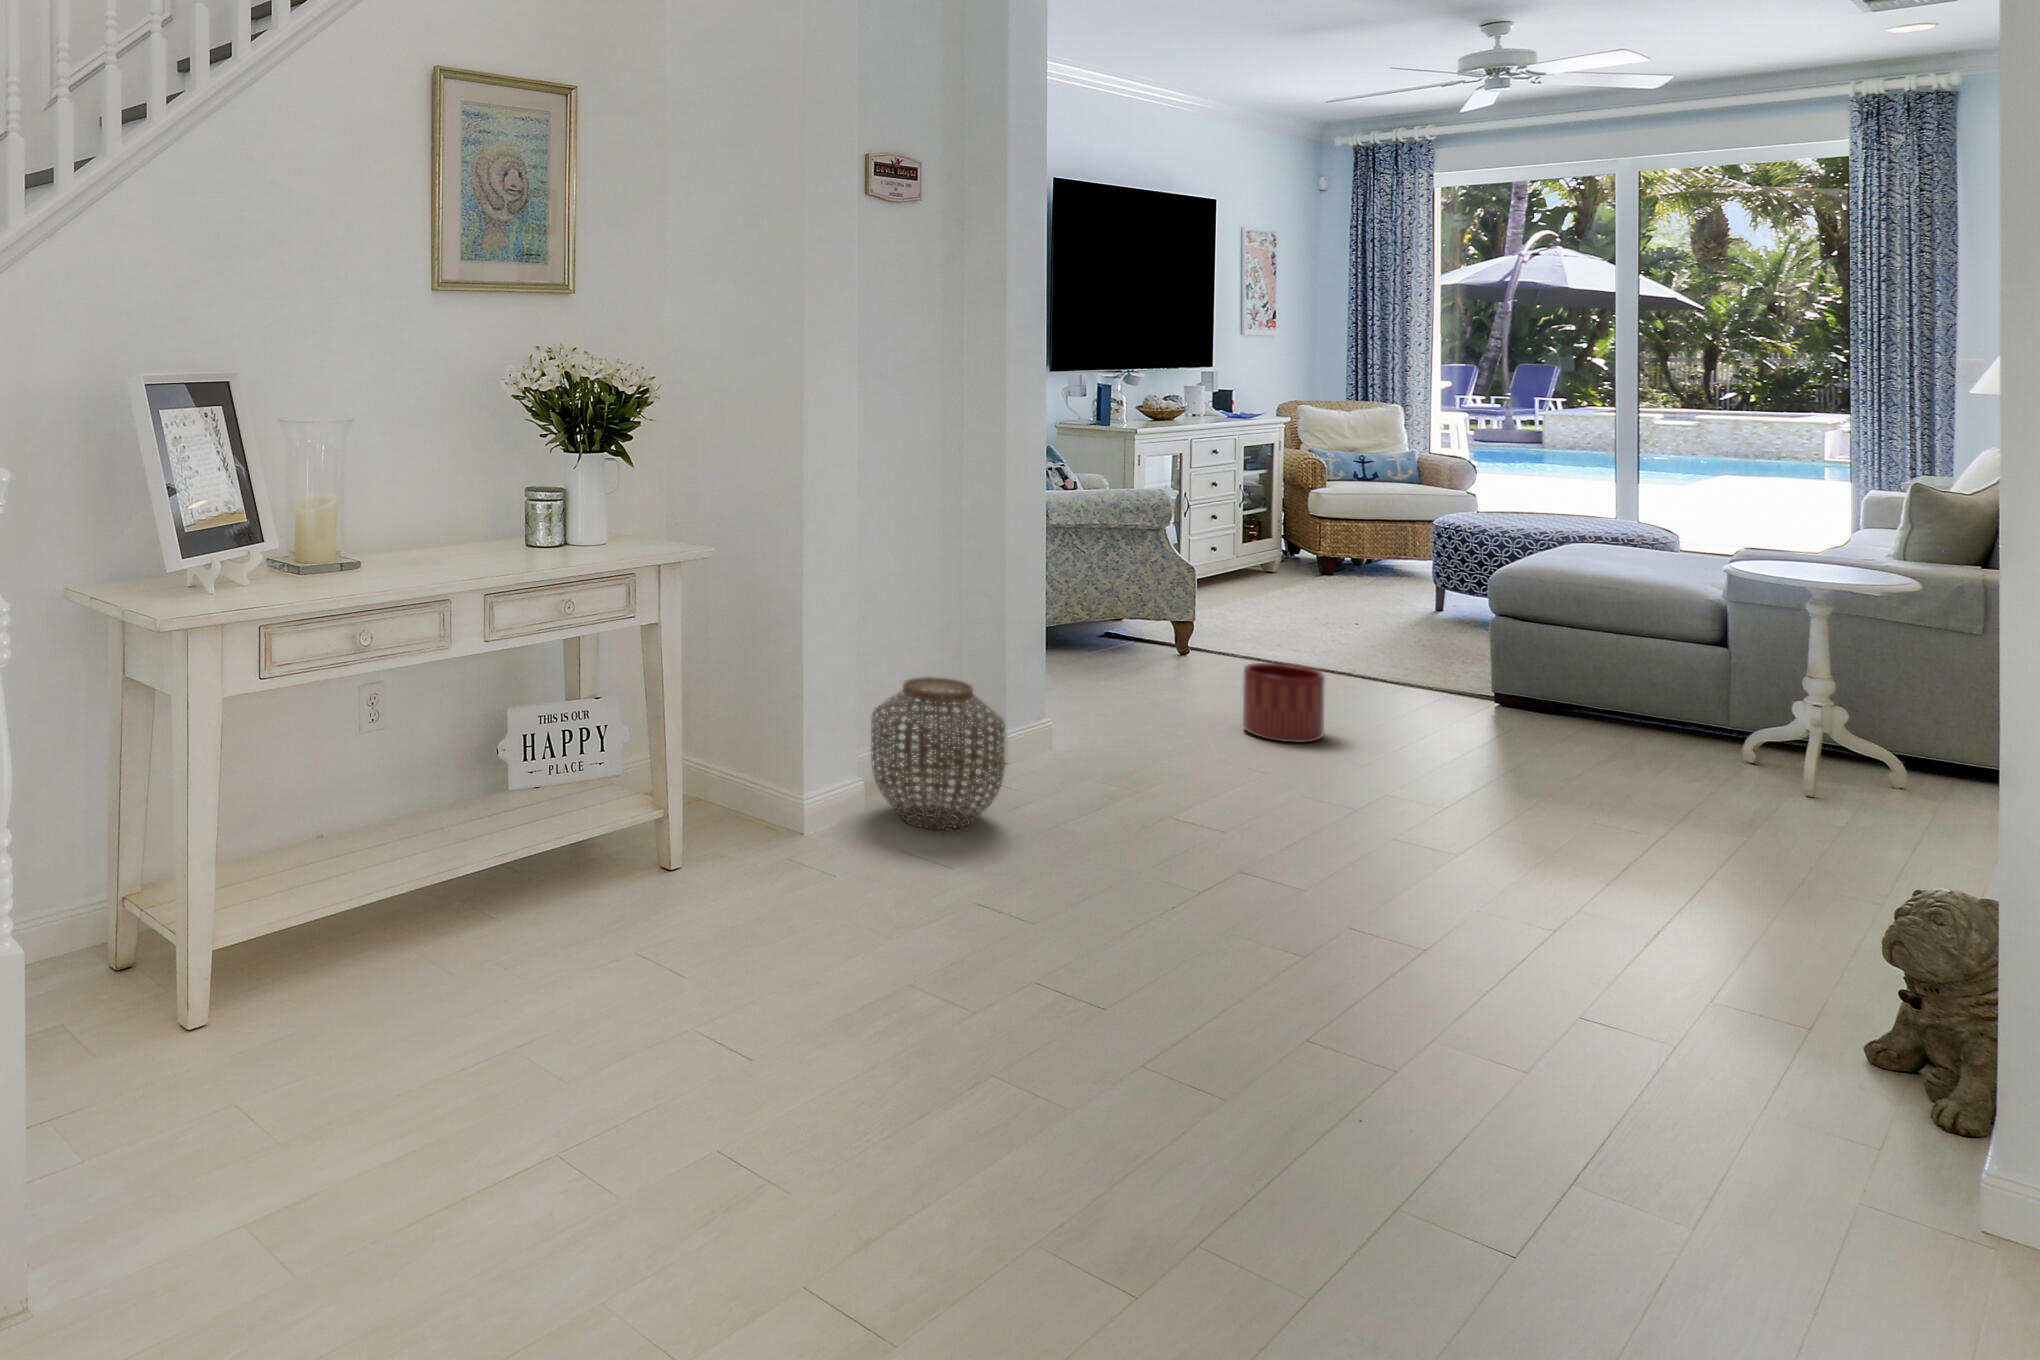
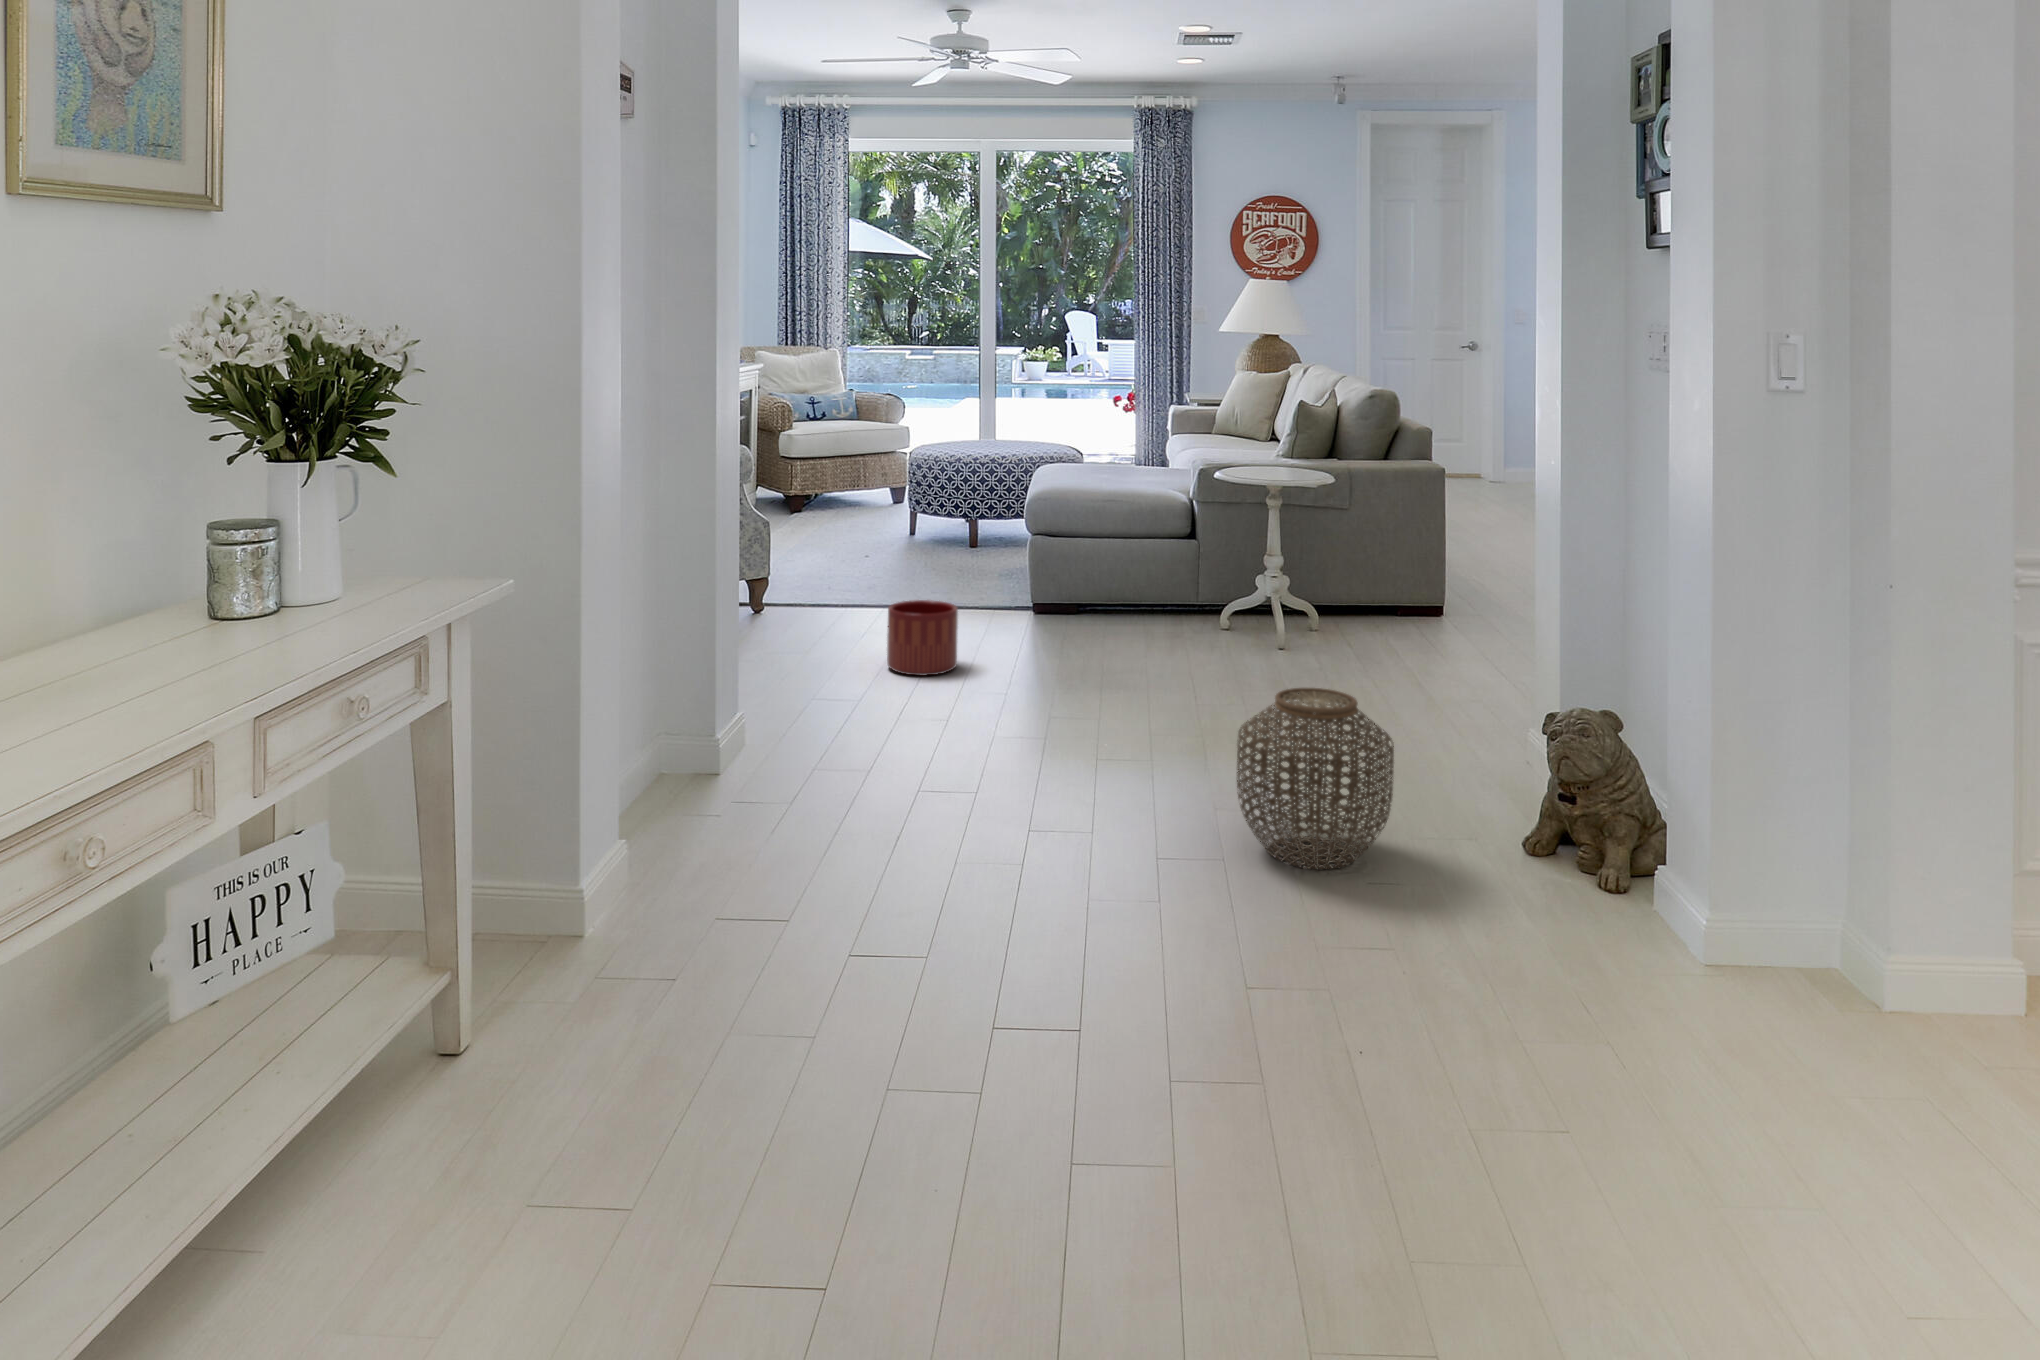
woven basket: present [871,677,1005,829] -> present [1237,688,1394,869]

